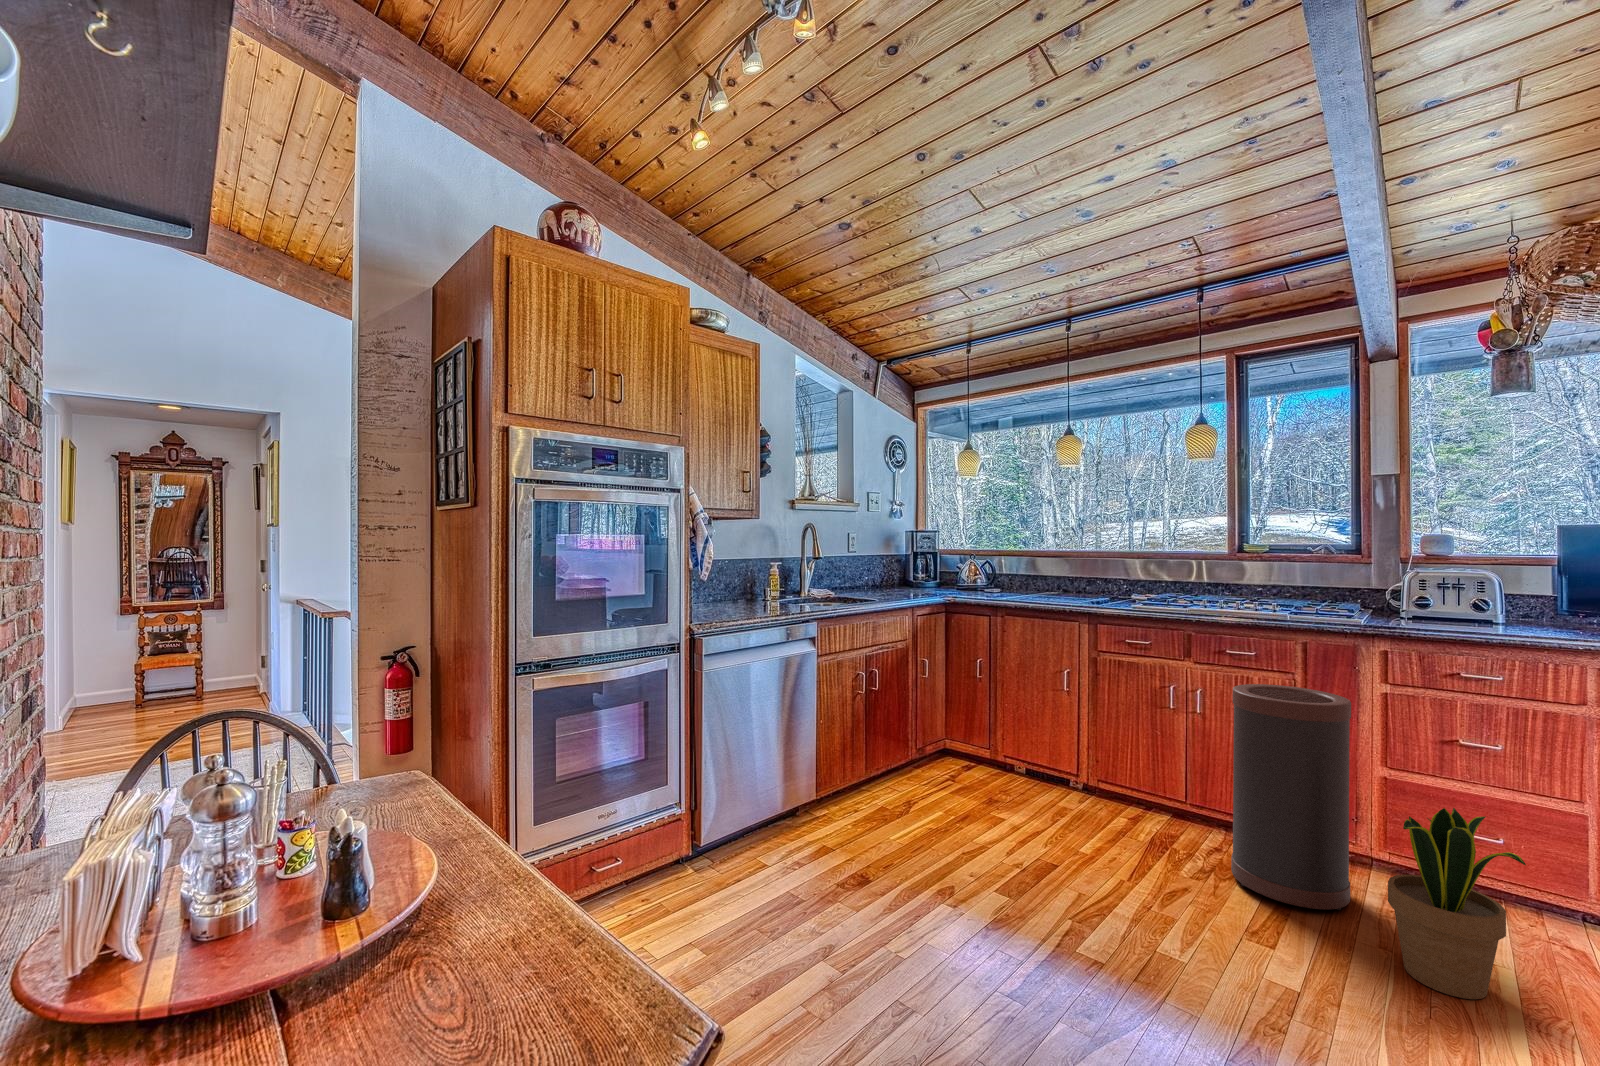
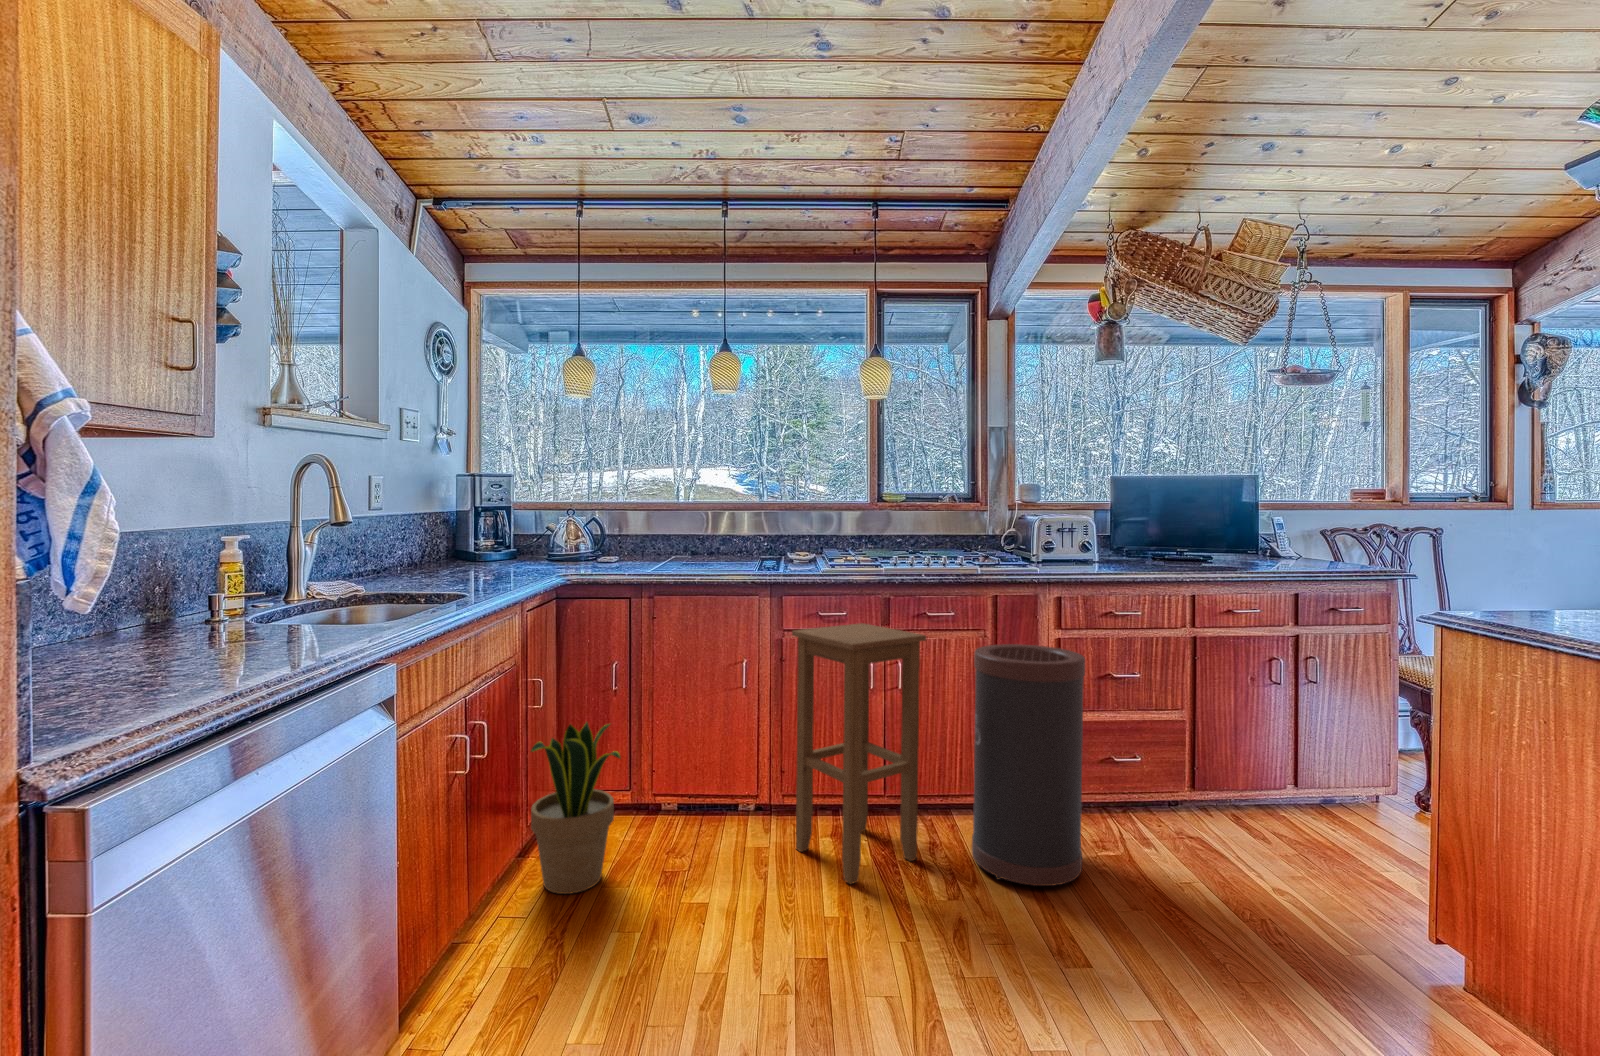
stool: none [1082,650,1188,853] -> present [792,623,926,884]
potted plant: present [1388,808,1526,999] -> present [531,722,621,894]

